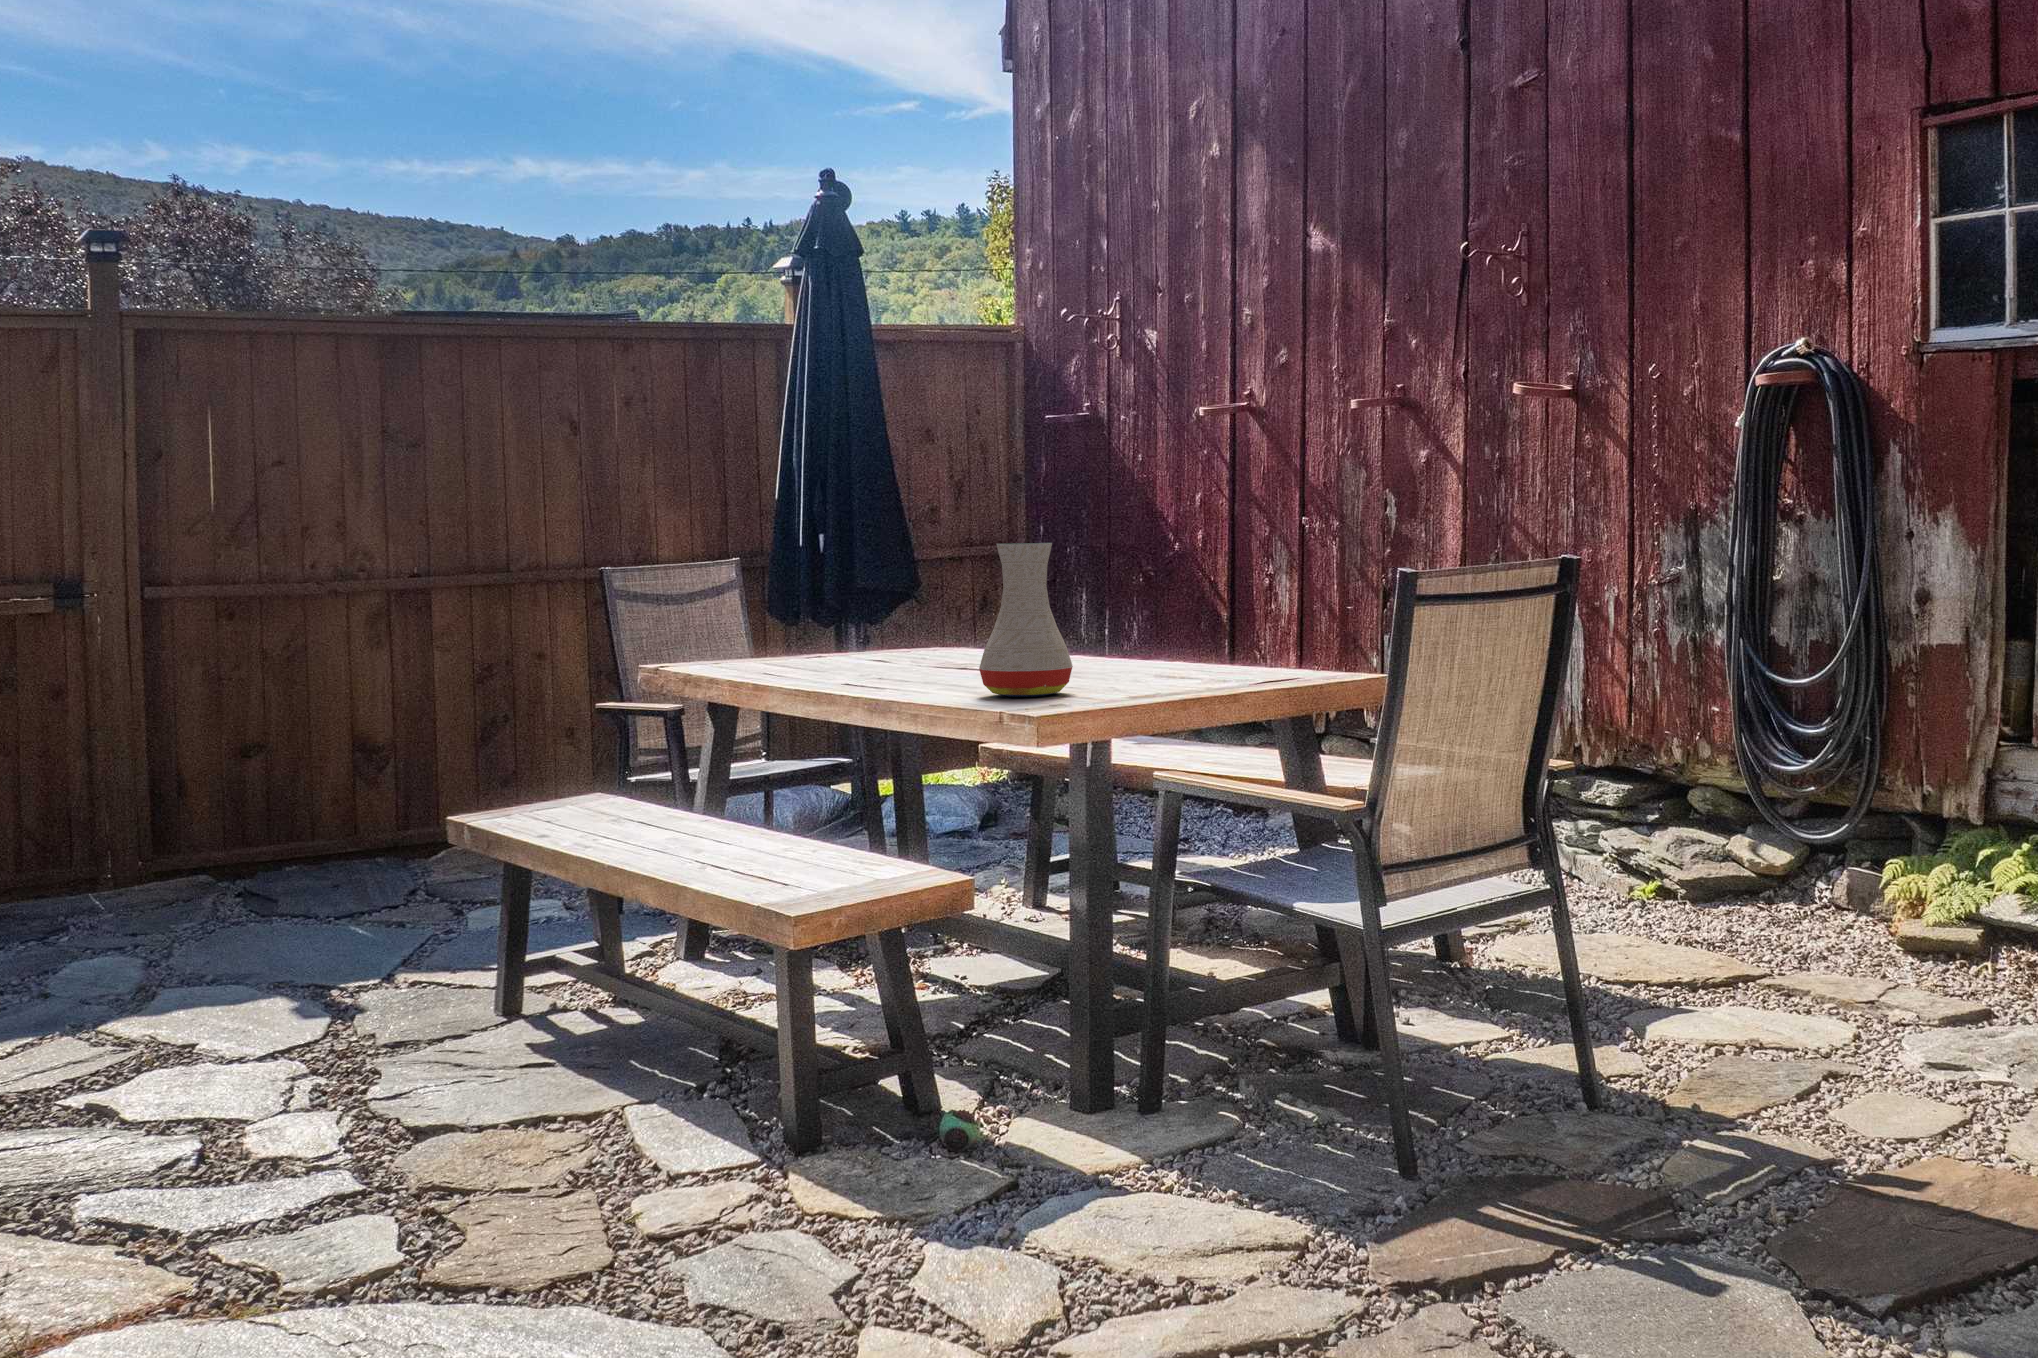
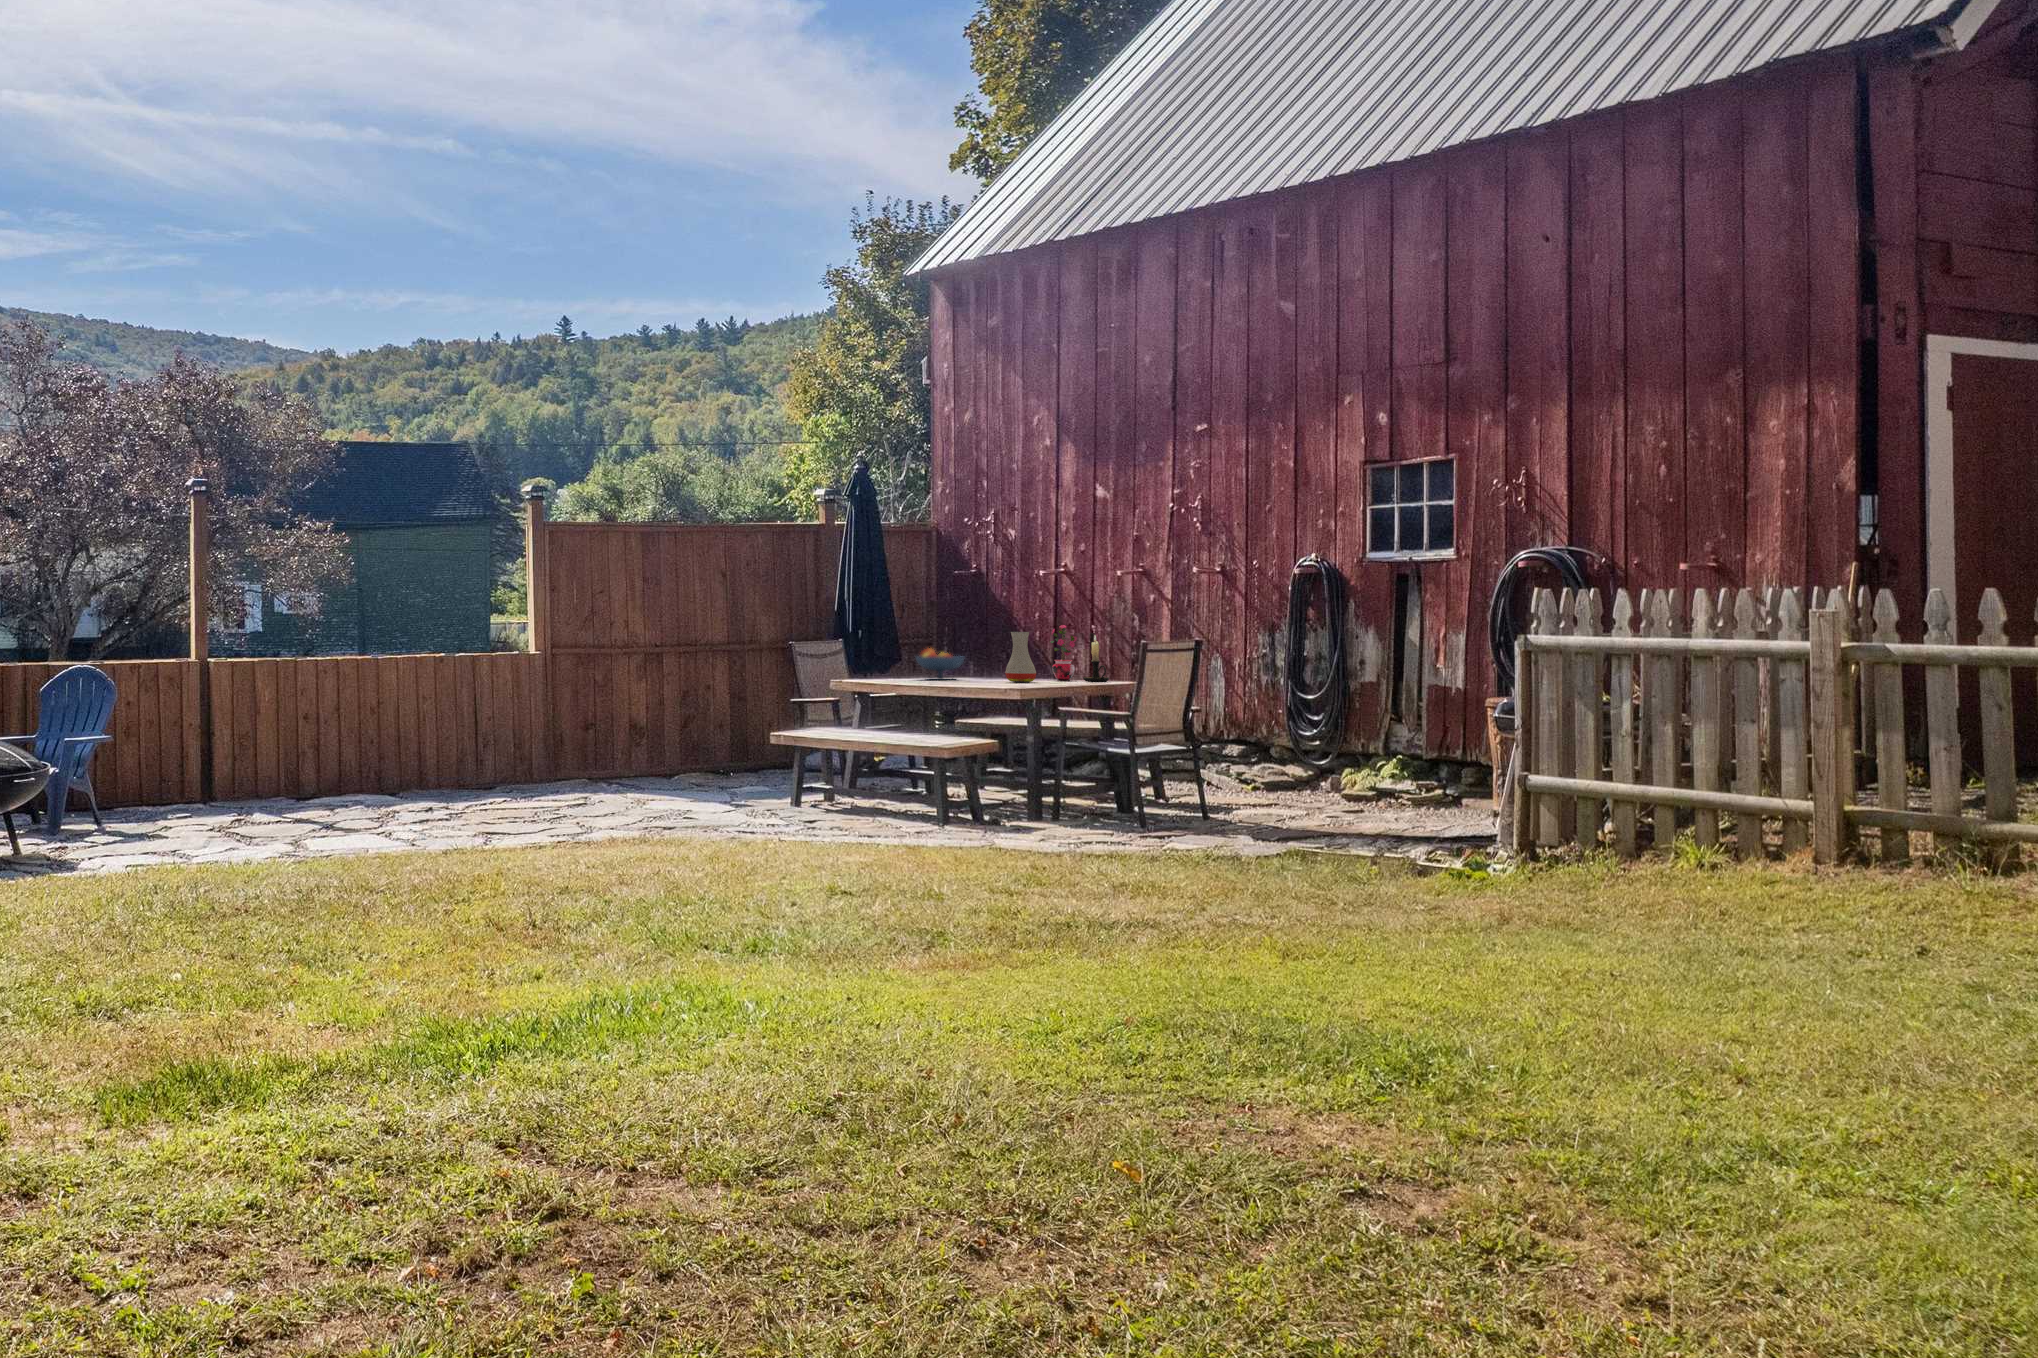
potted plant: none [1121,515,1211,678] -> present [1051,625,1077,681]
candle holder: none [1213,546,1287,689] -> present [1083,636,1109,682]
fruit bowl: none [813,588,943,672] -> present [916,649,965,680]

